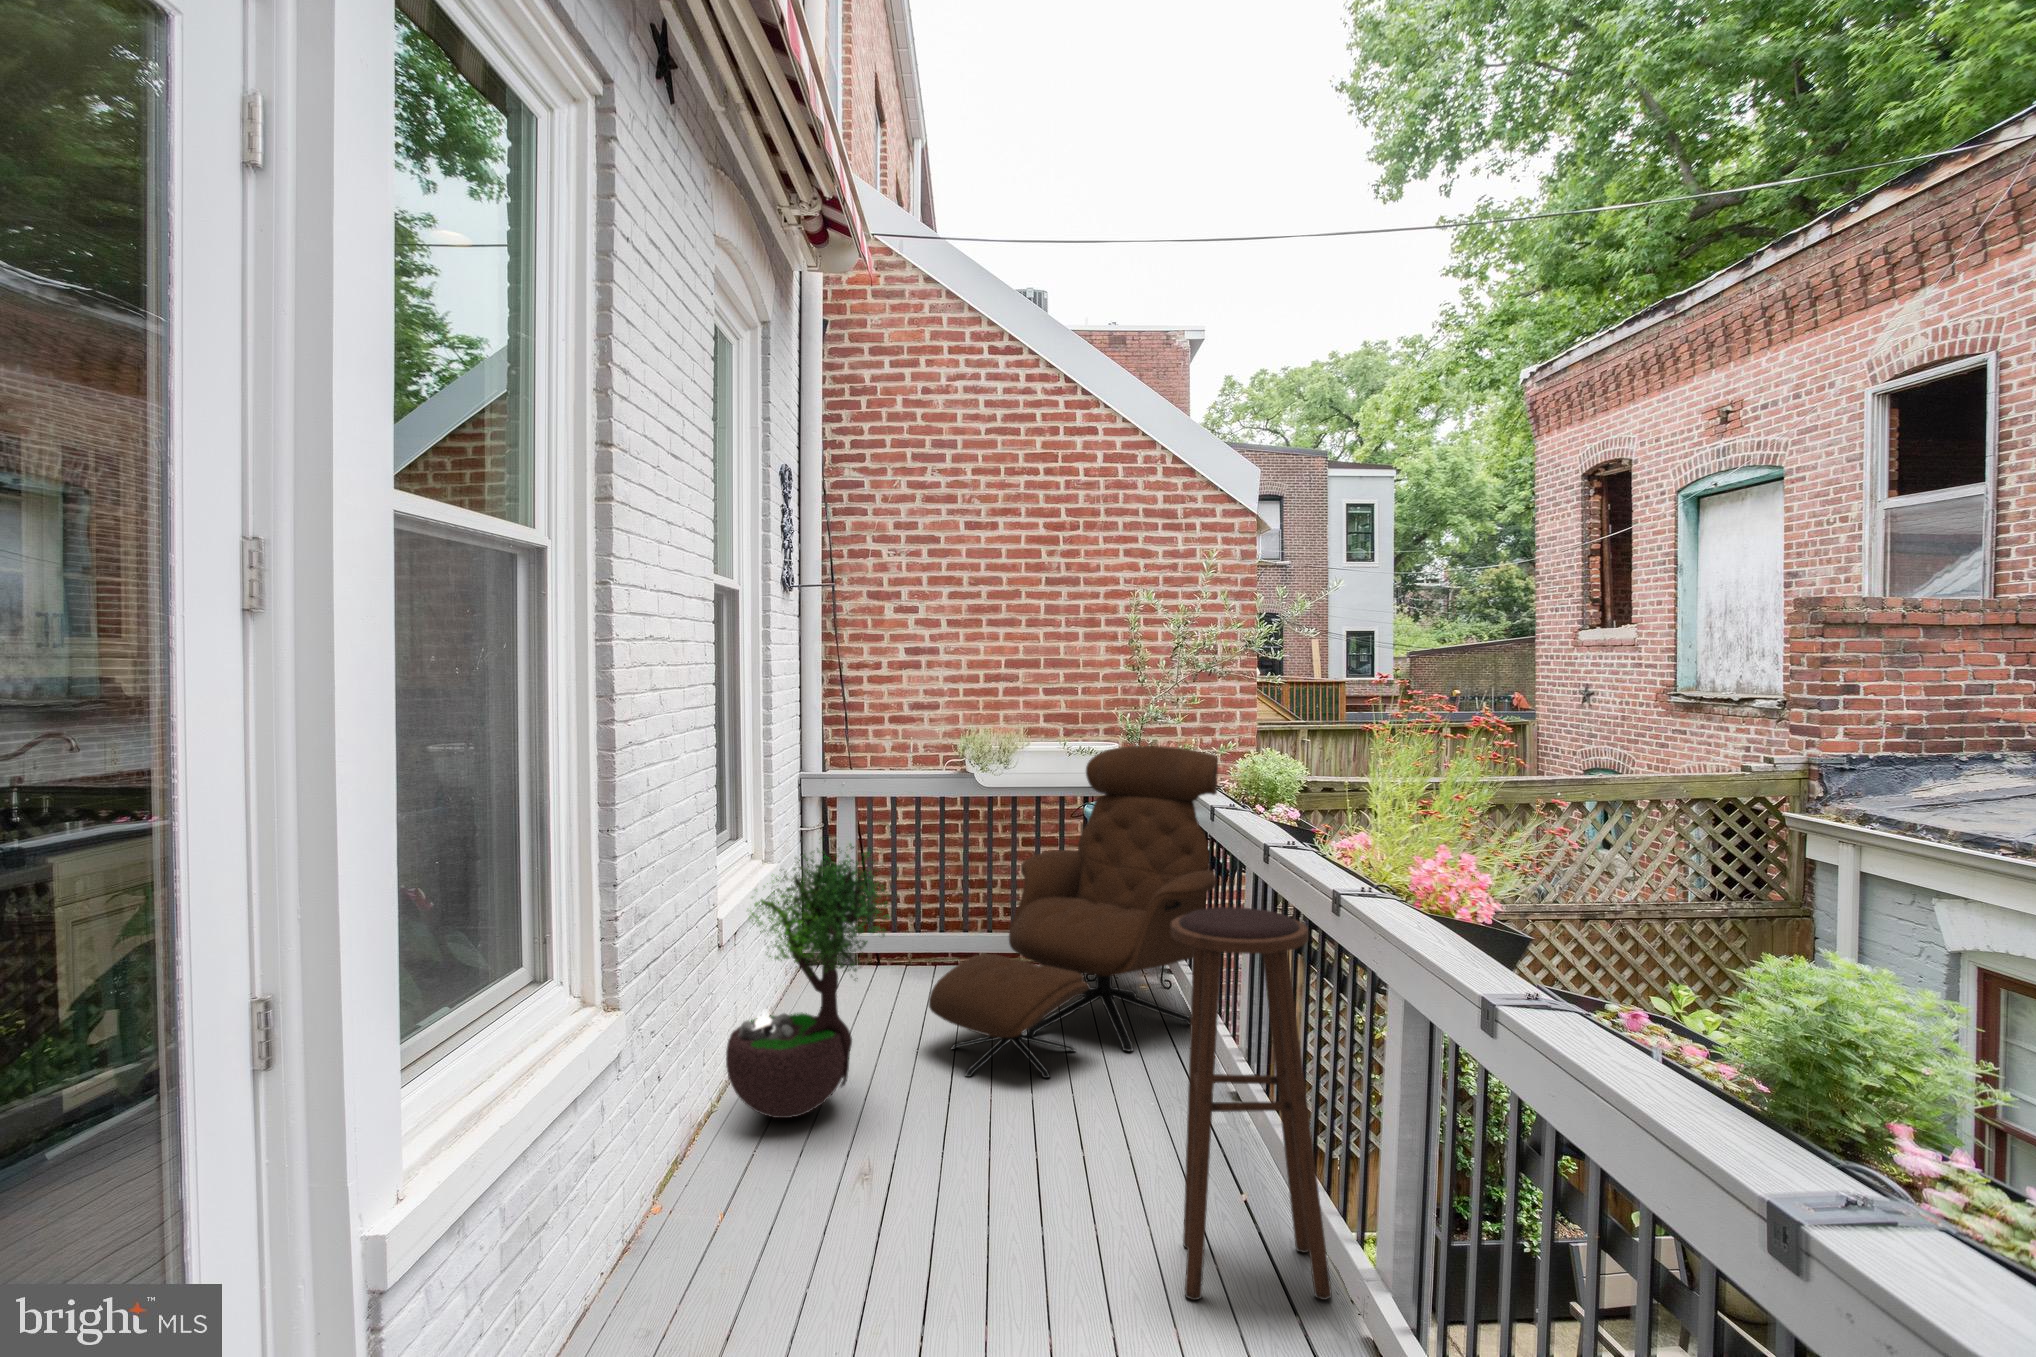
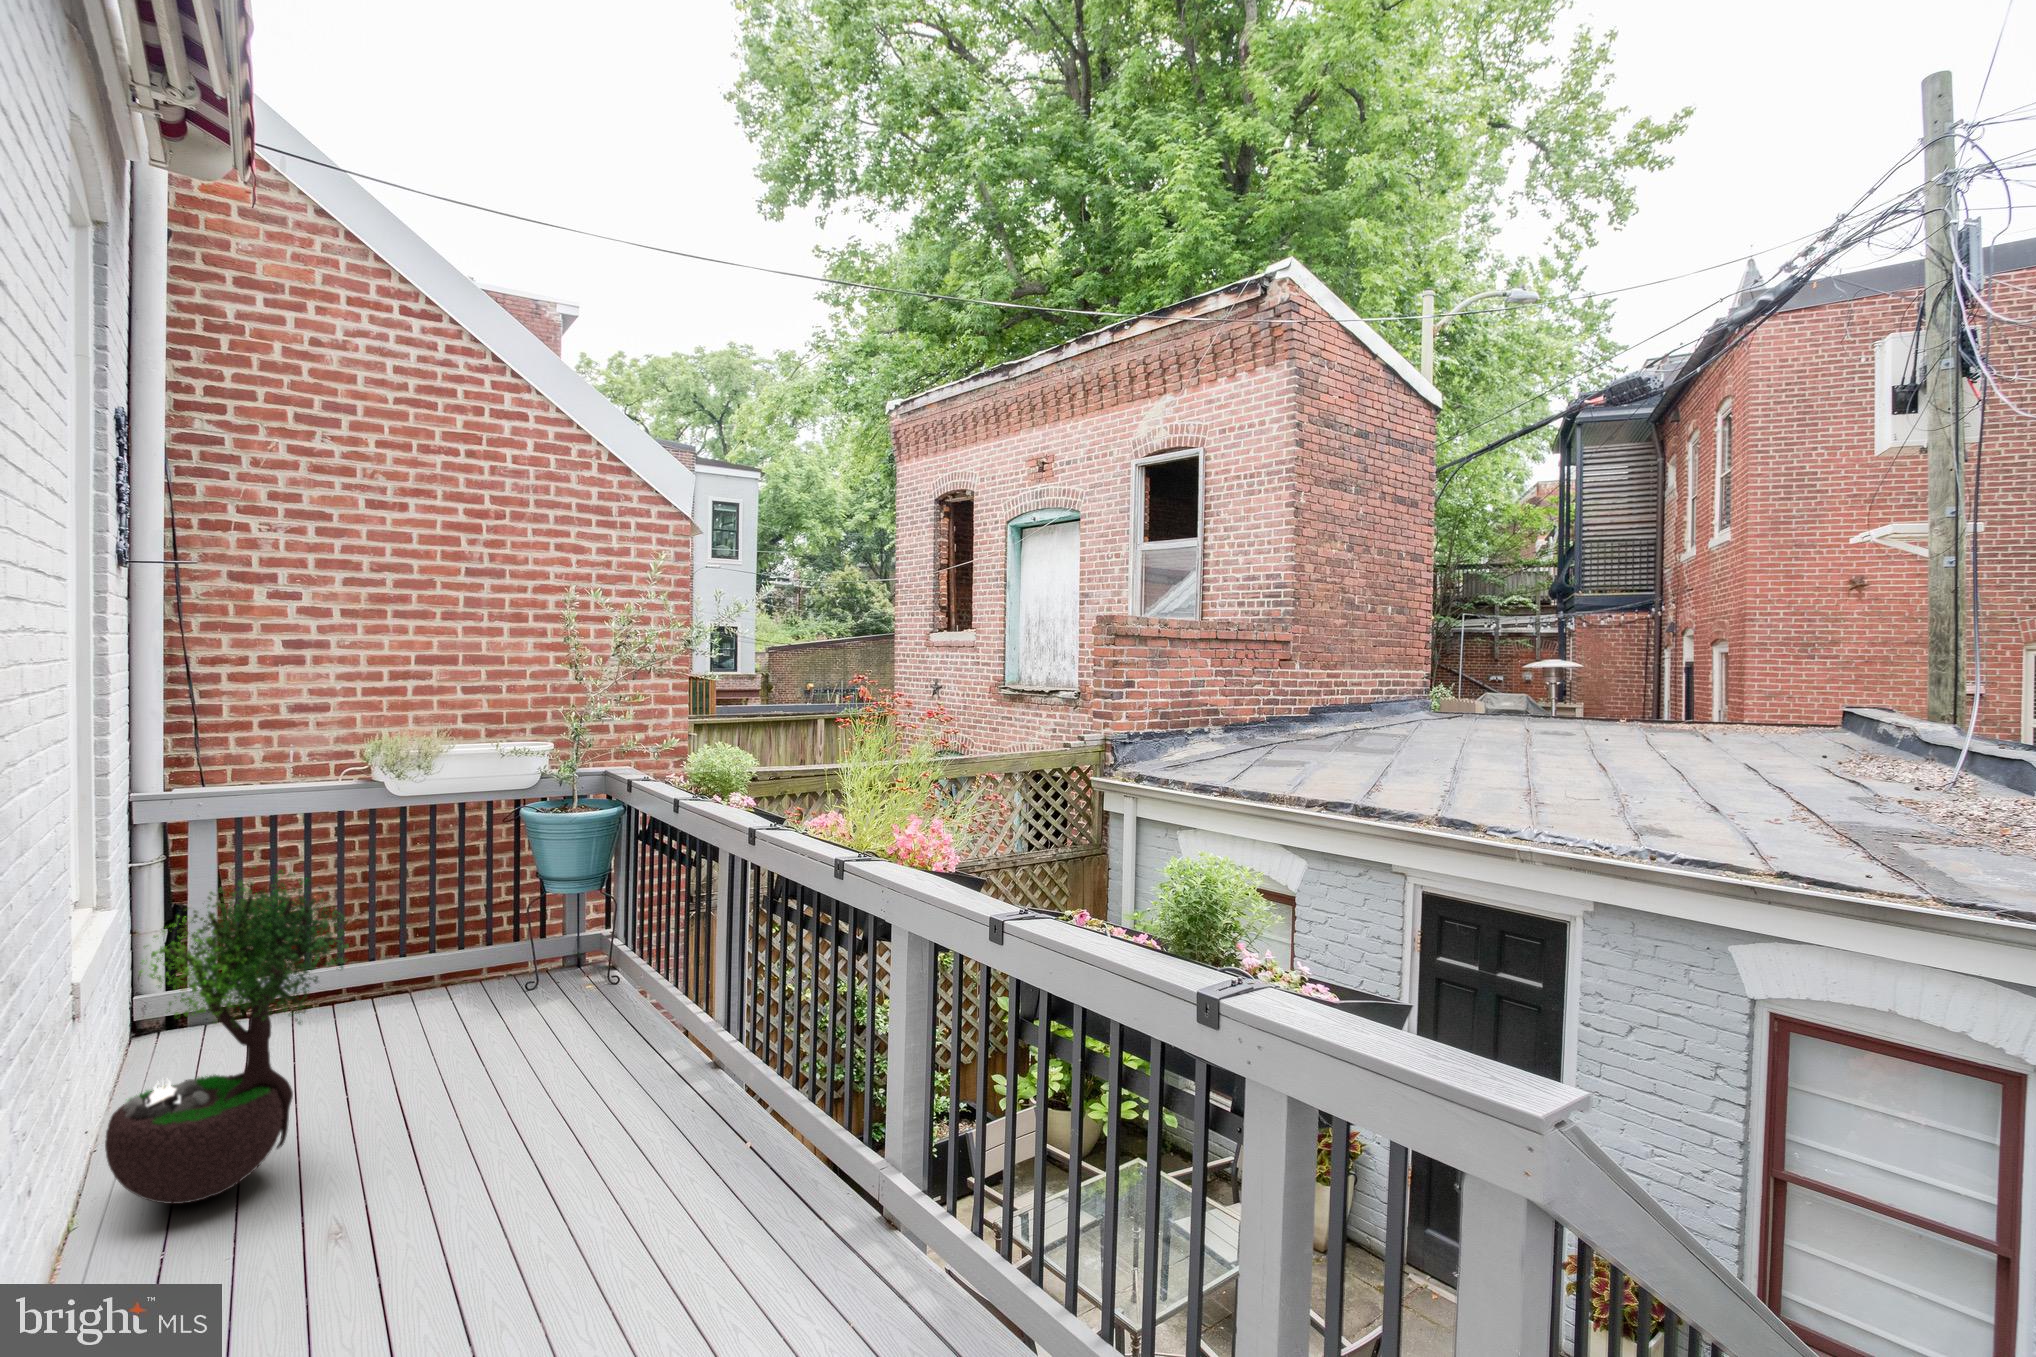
lounge chair: present [929,746,1218,1078] -> none [366,746,688,1109]
stool: present [1171,907,1332,1300] -> none [706,890,848,1245]

